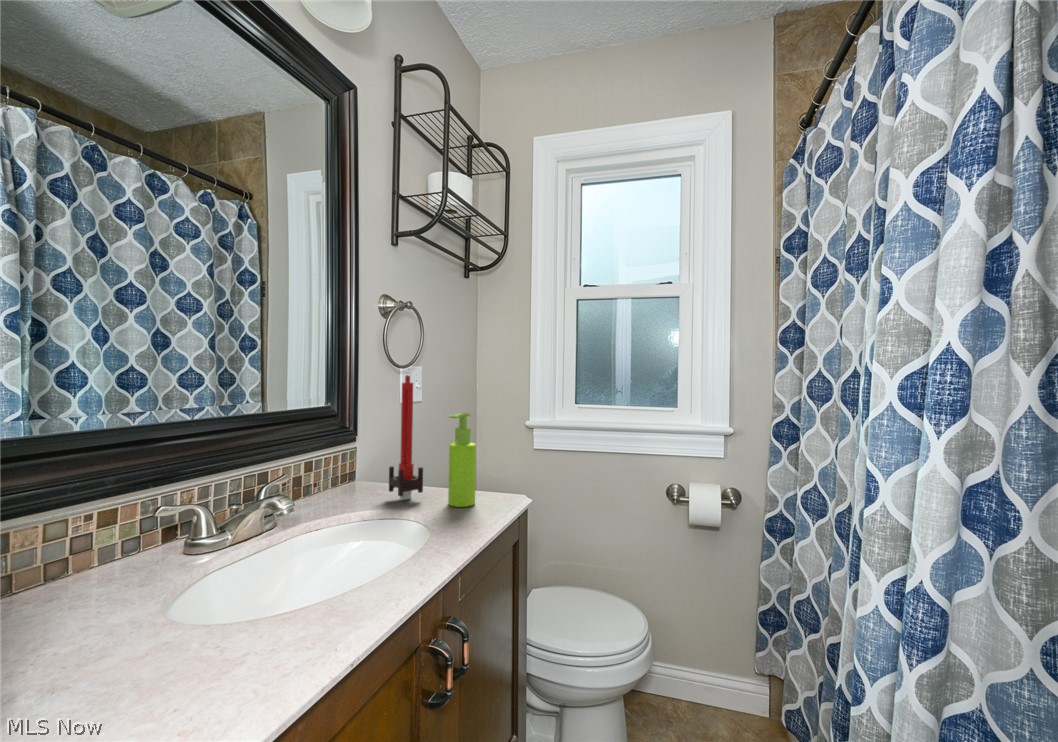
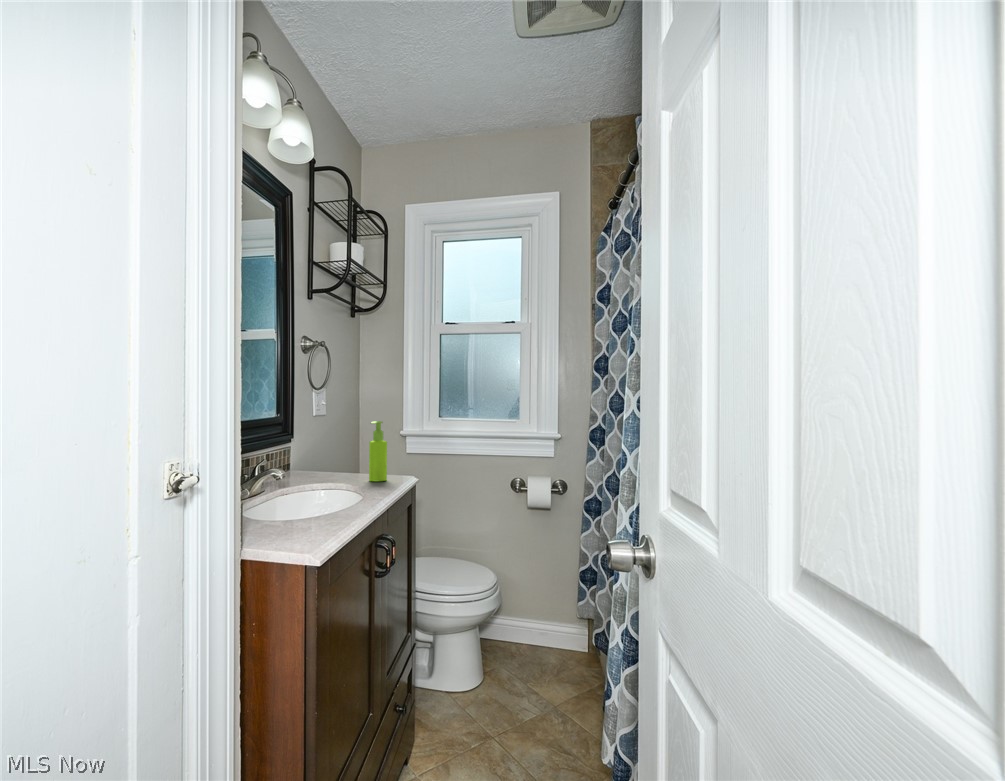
candle: present [389,376,423,500] -> none [326,397,350,481]

